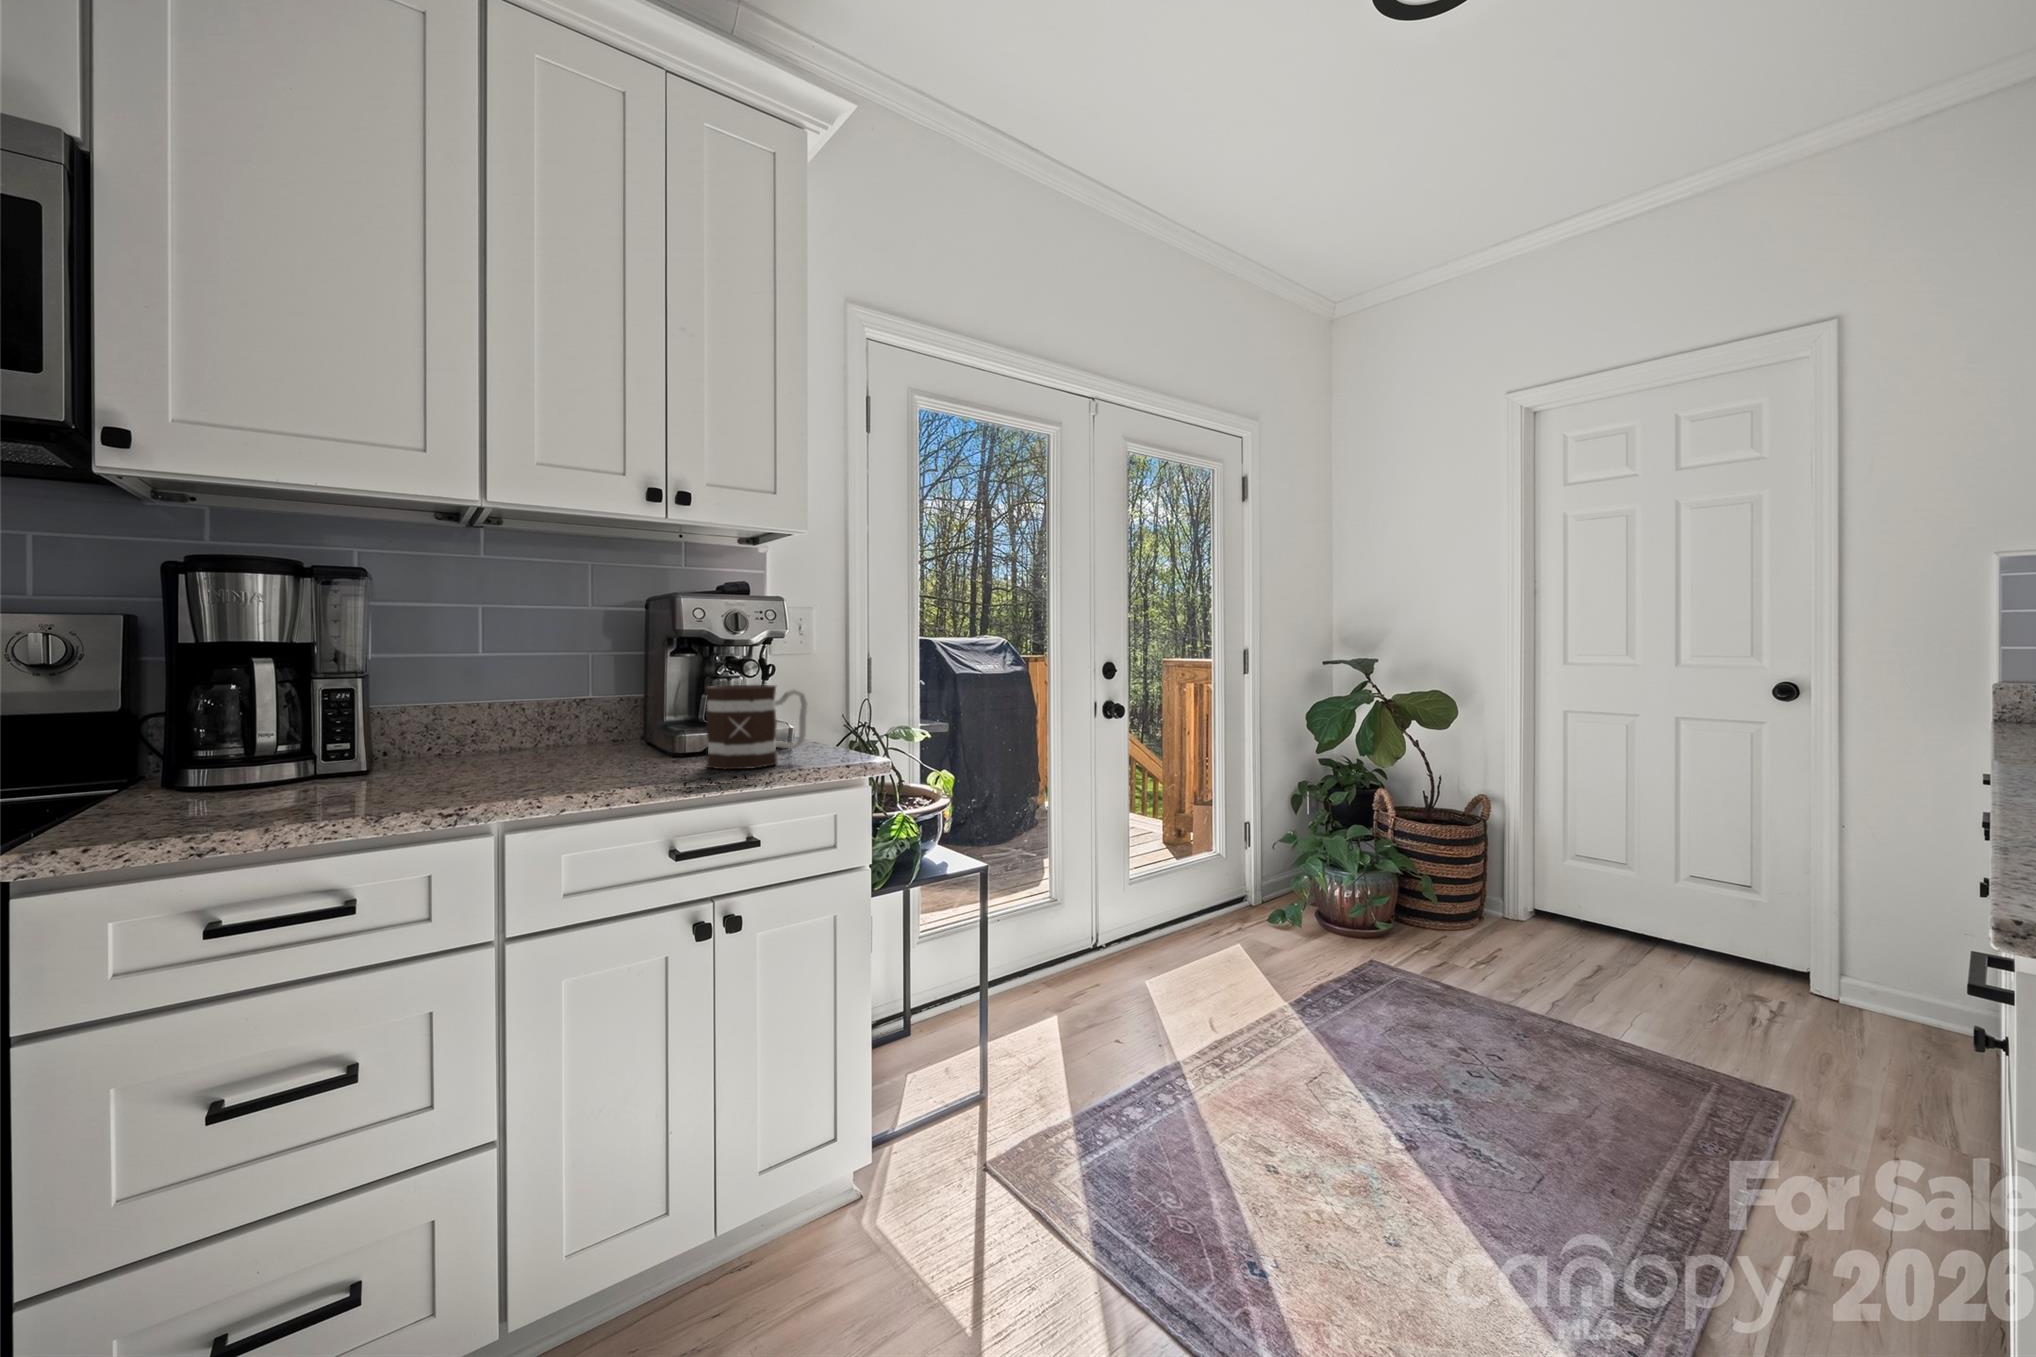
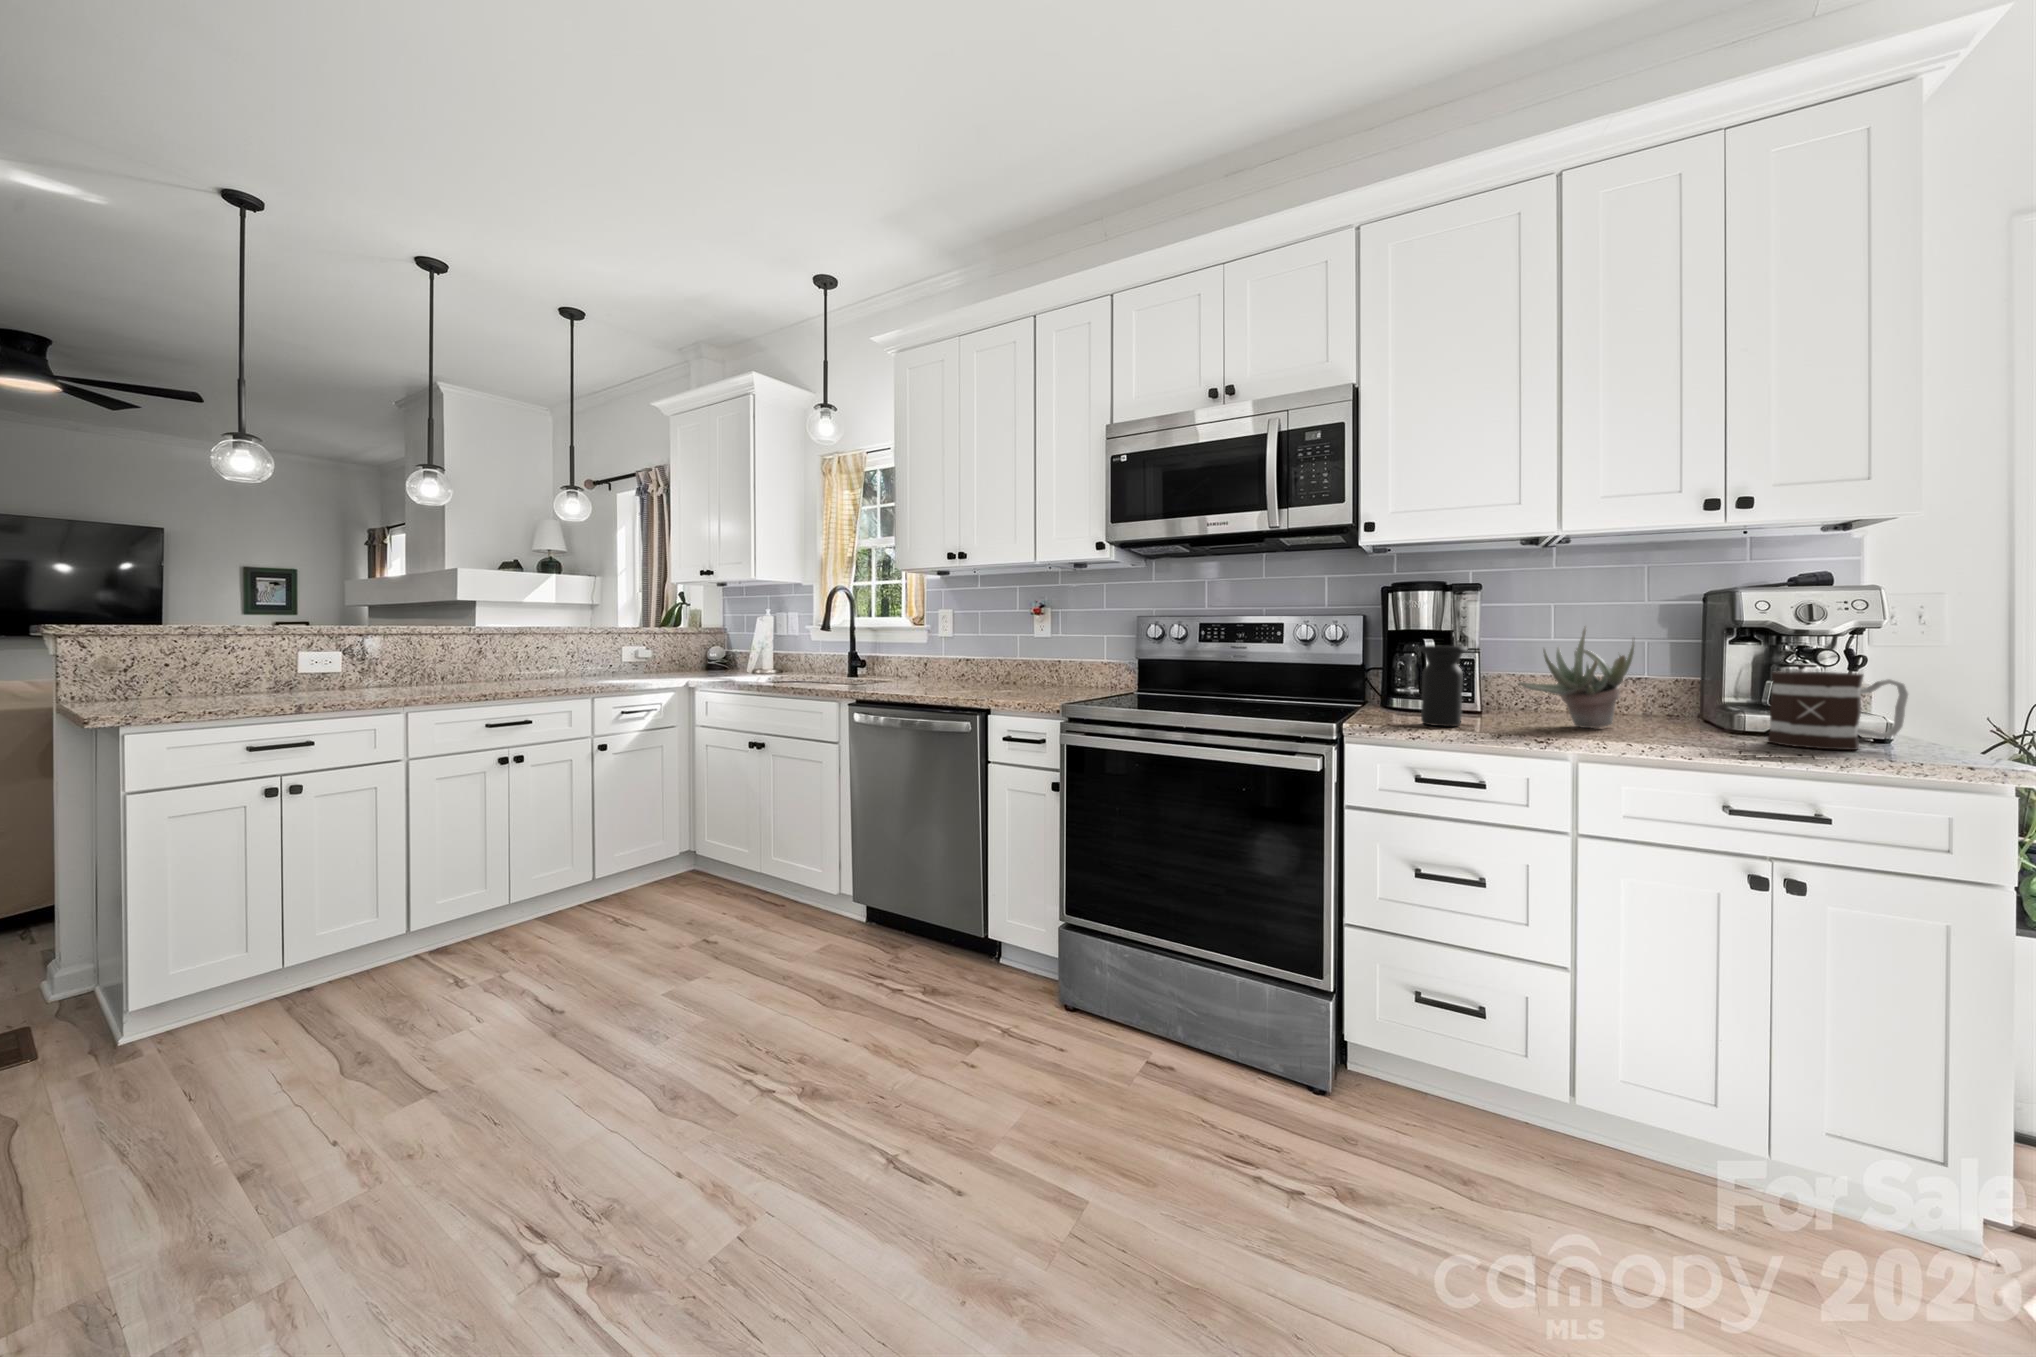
succulent plant: none [415,633,570,776] -> present [1518,626,1634,728]
vase: none [228,666,326,809] -> present [1419,646,1468,726]

